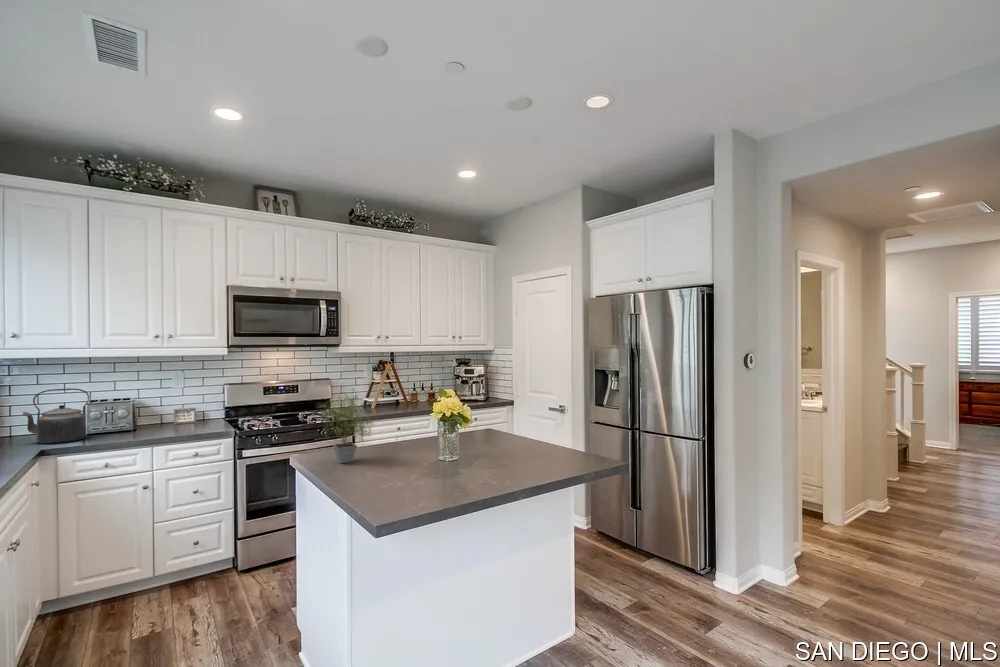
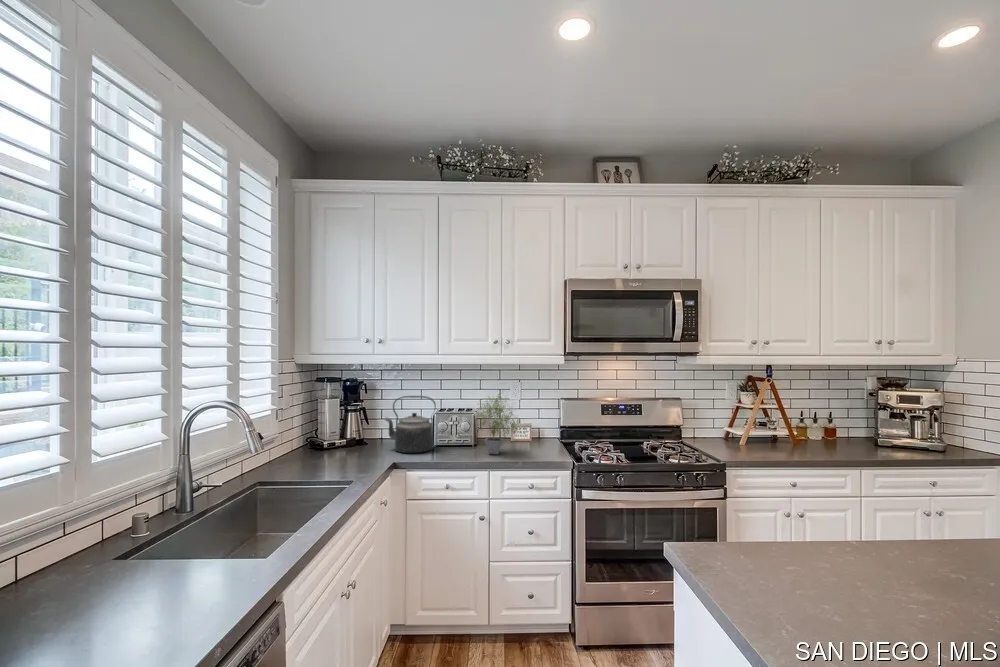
potted plant: present [324,395,372,463] -> present [480,394,519,454]

